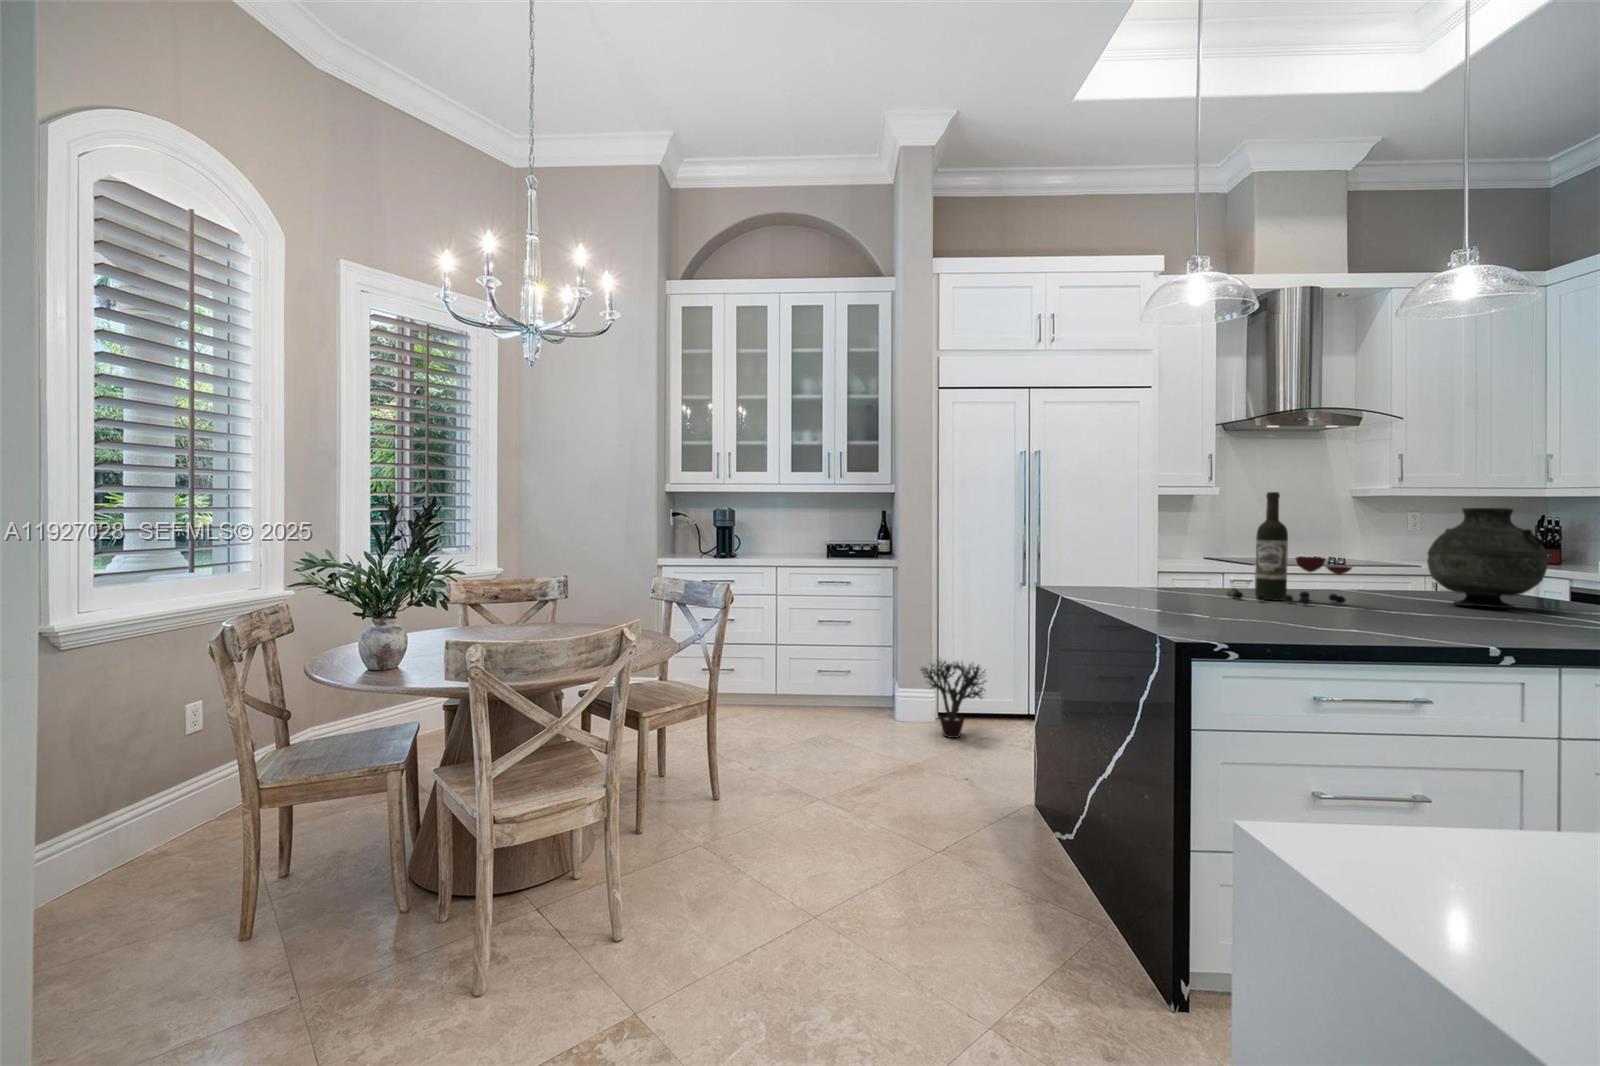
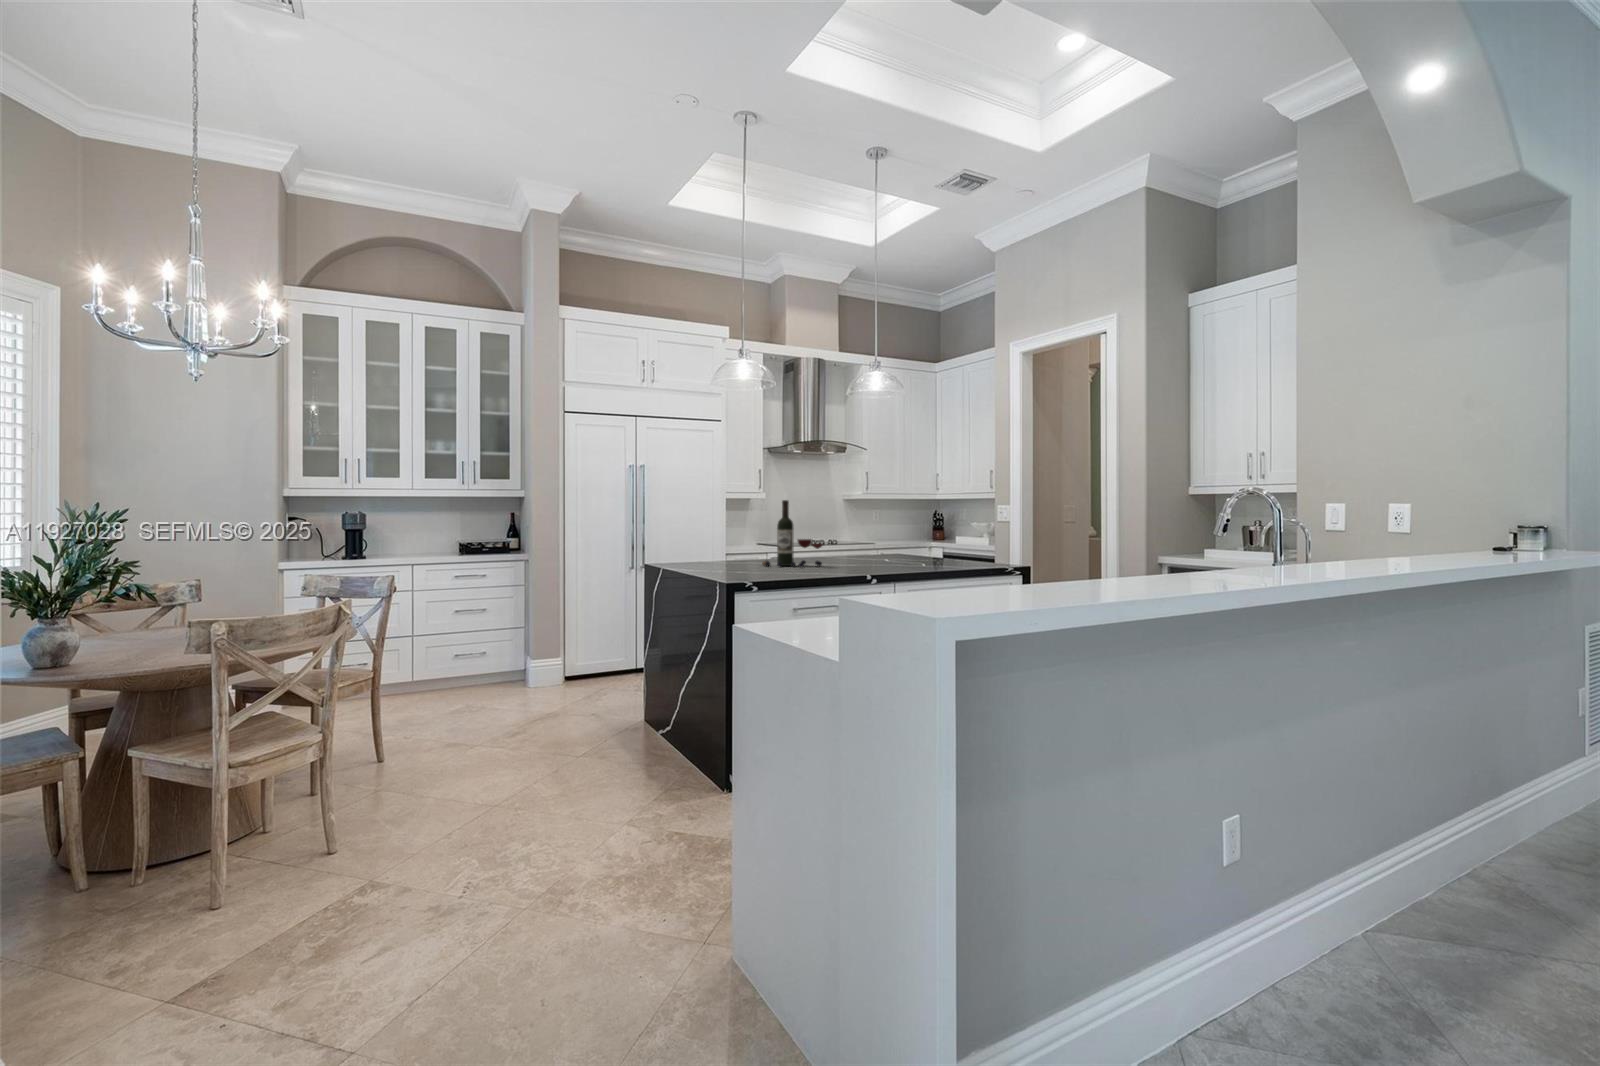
vase: present [1427,508,1548,608] -> none [862,510,912,564]
potted plant: present [922,661,986,738] -> none [551,629,608,693]

